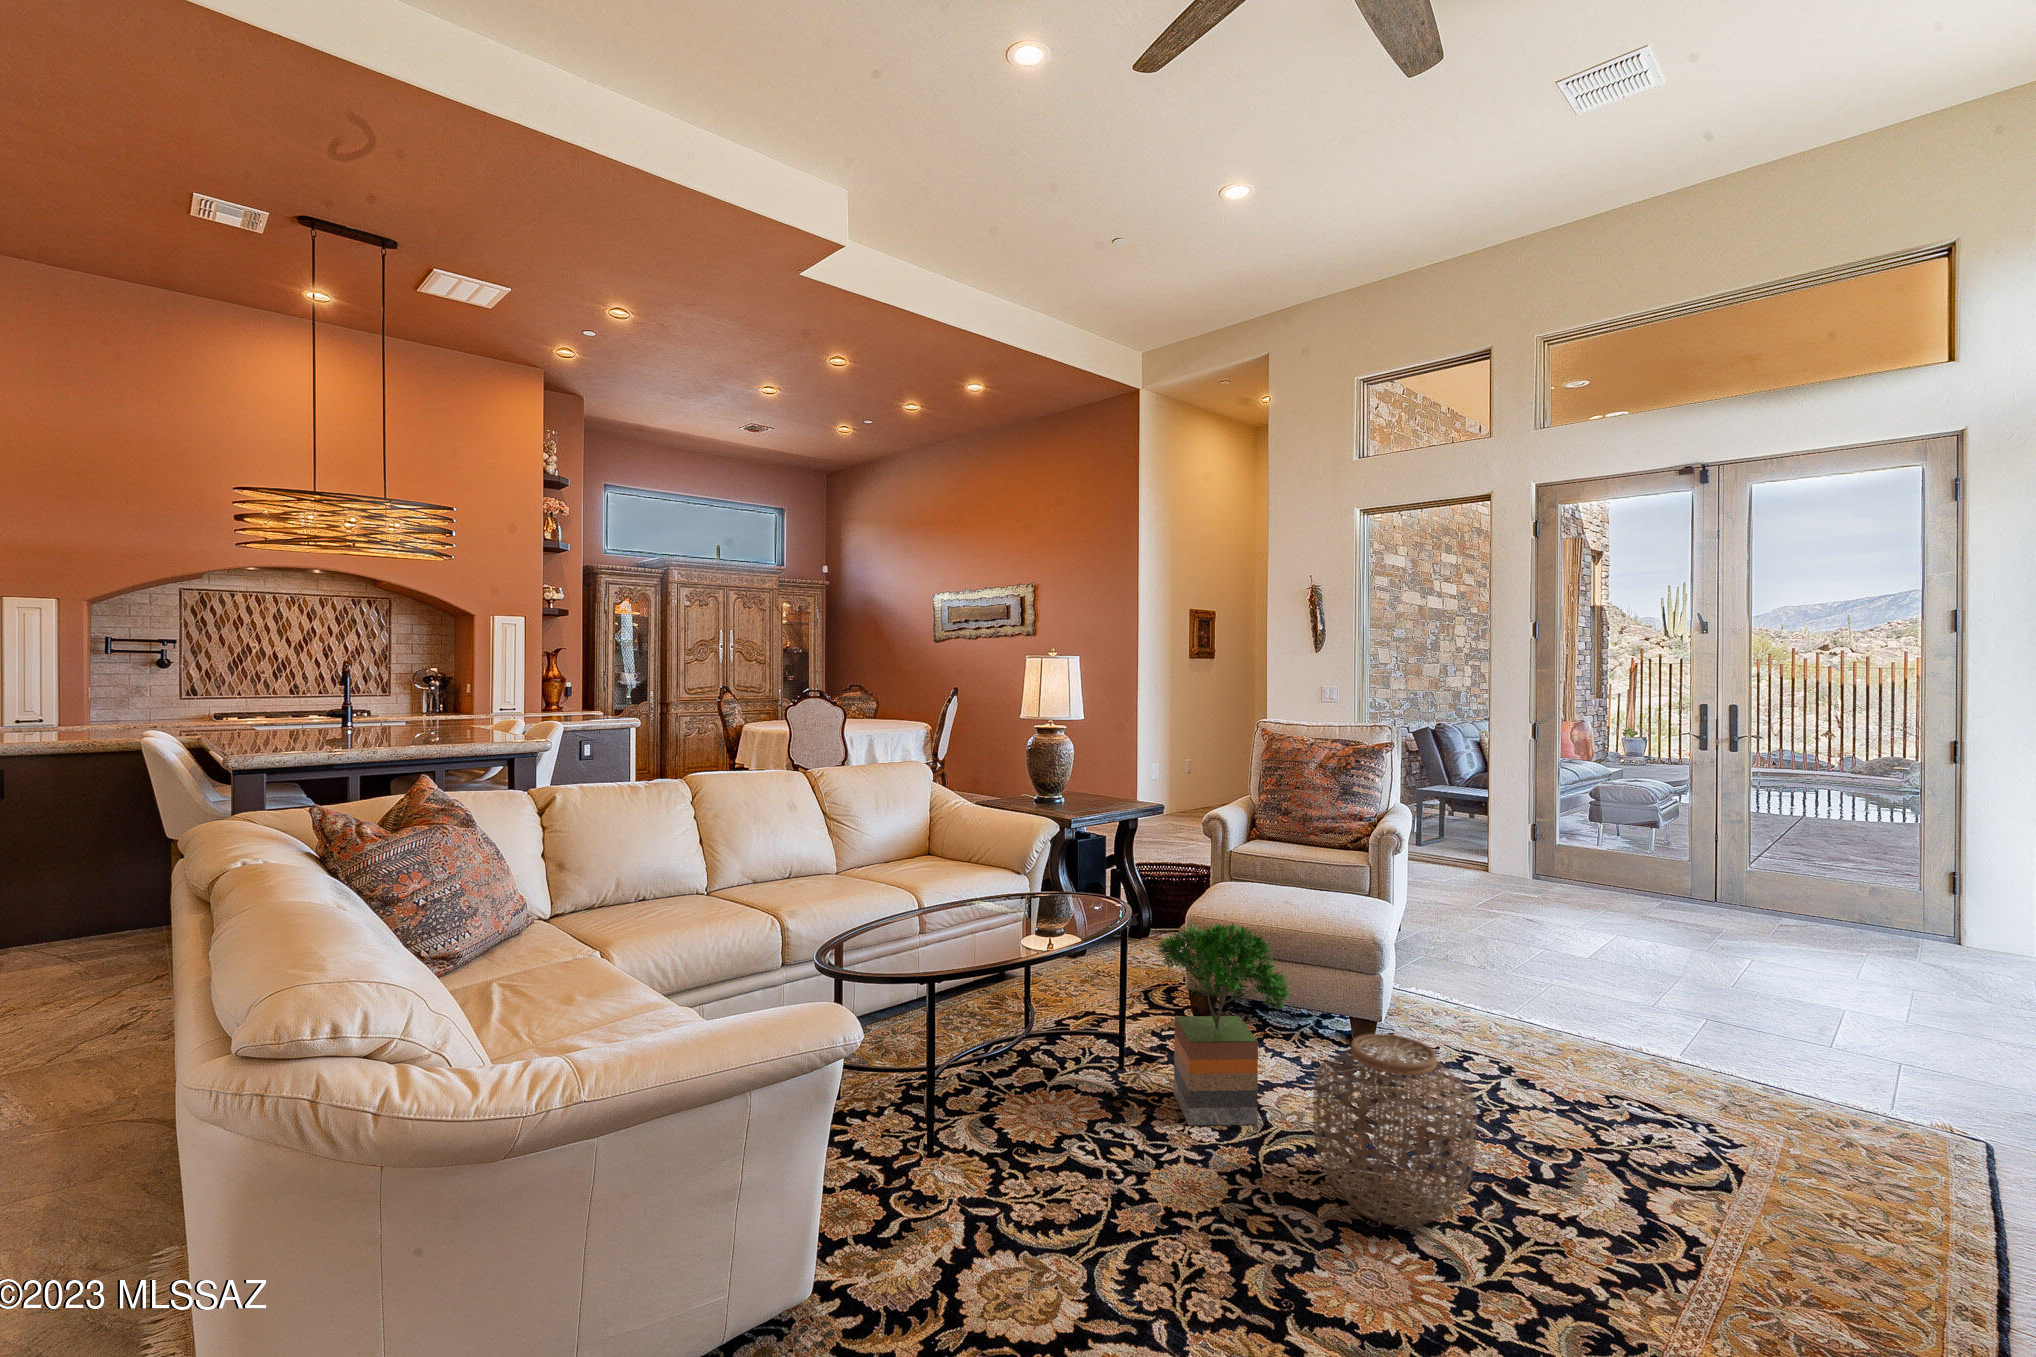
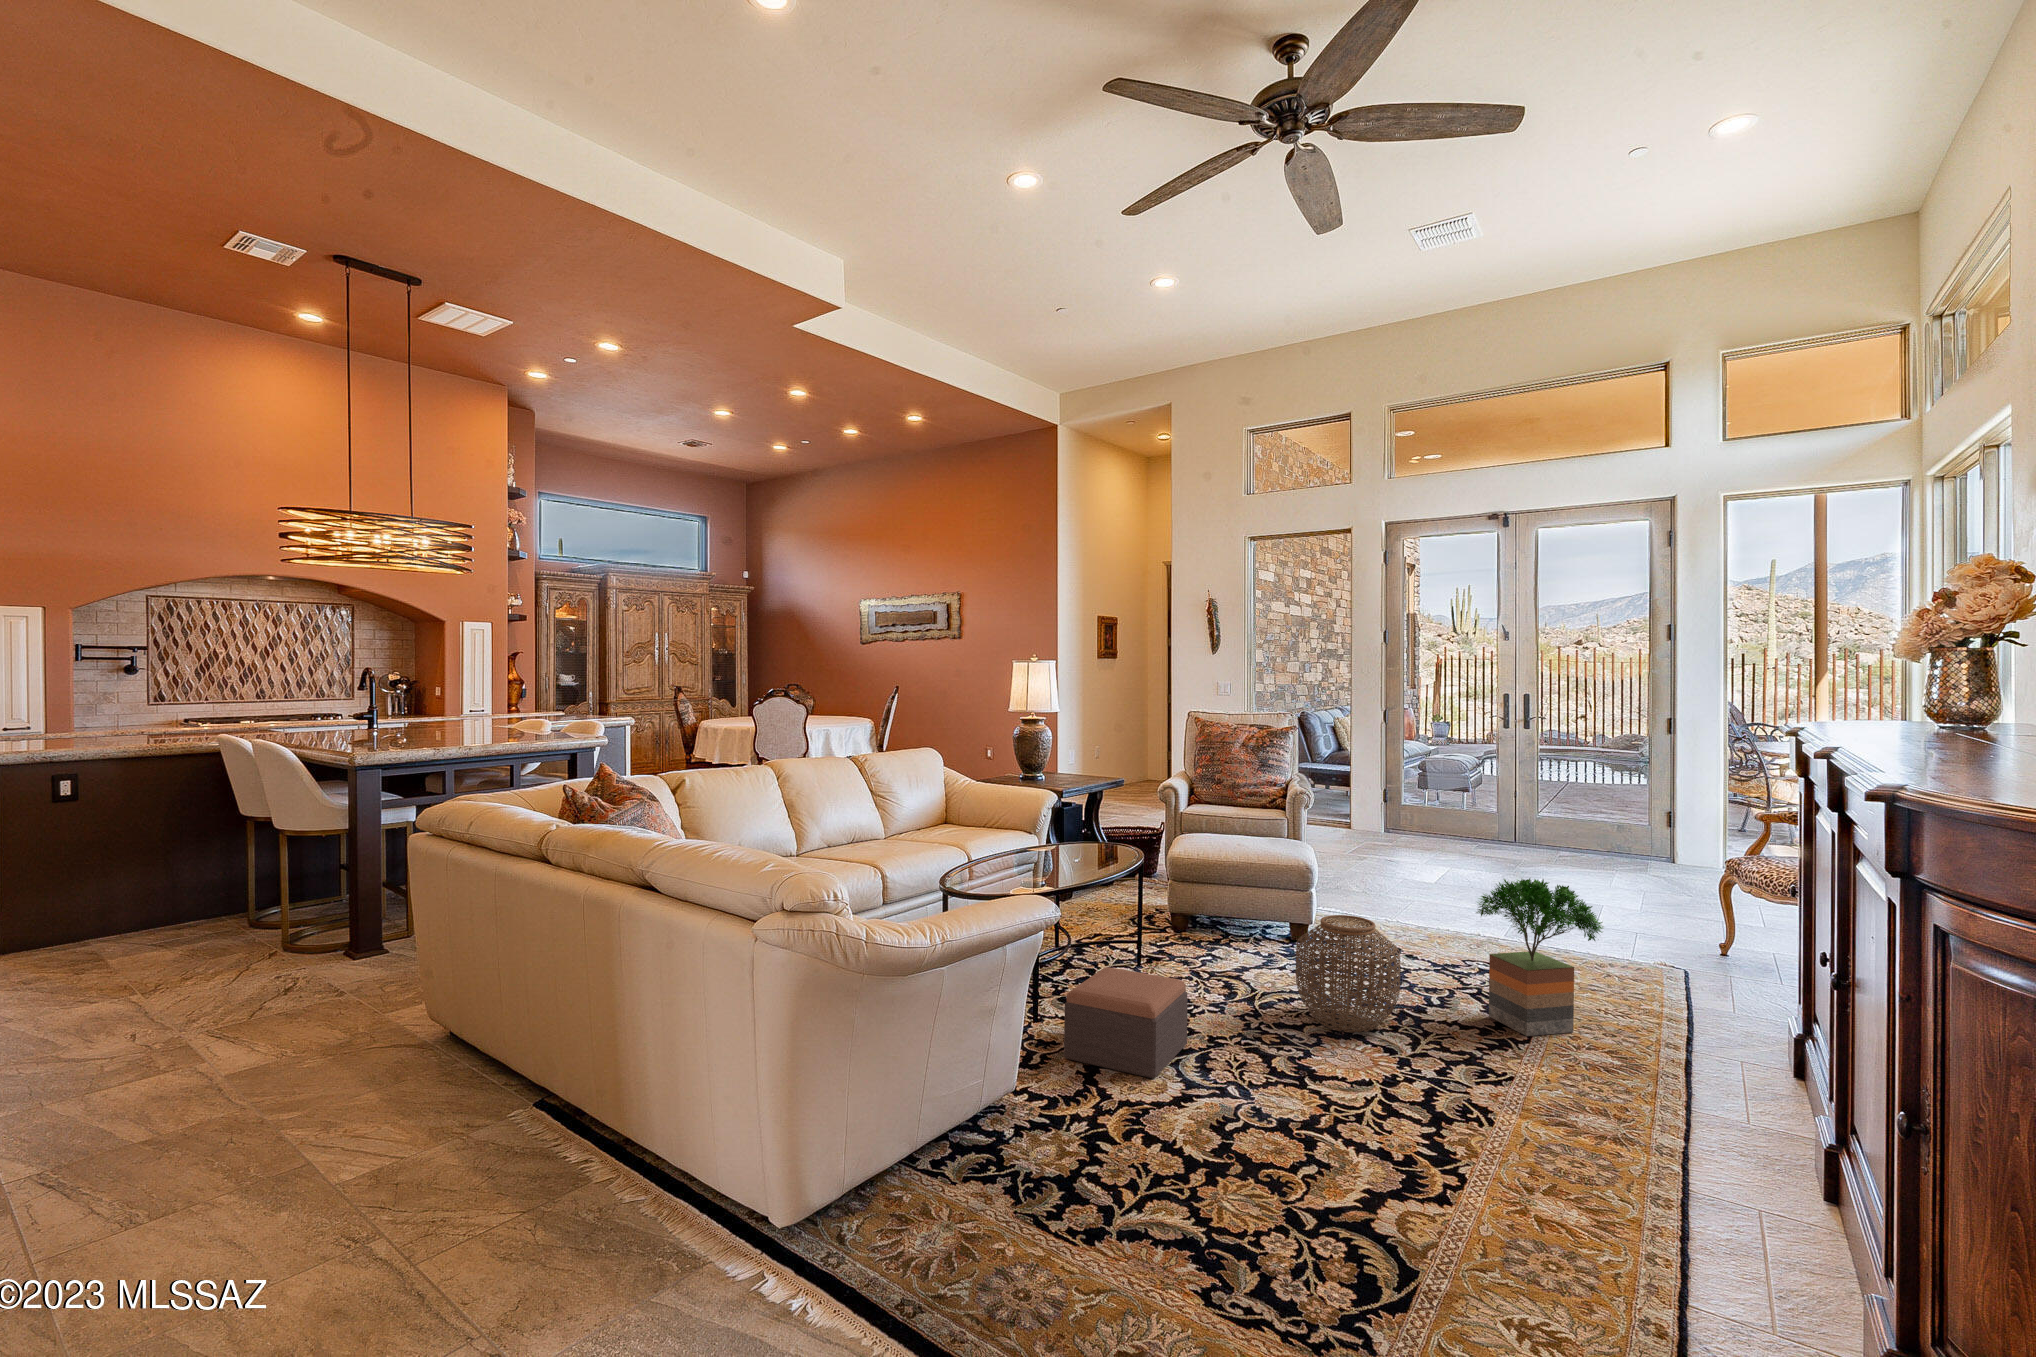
potted tree: present [1156,923,1289,1125] -> present [1476,878,1603,1036]
footstool: none [929,1093,1125,1294] -> present [1064,967,1187,1079]

